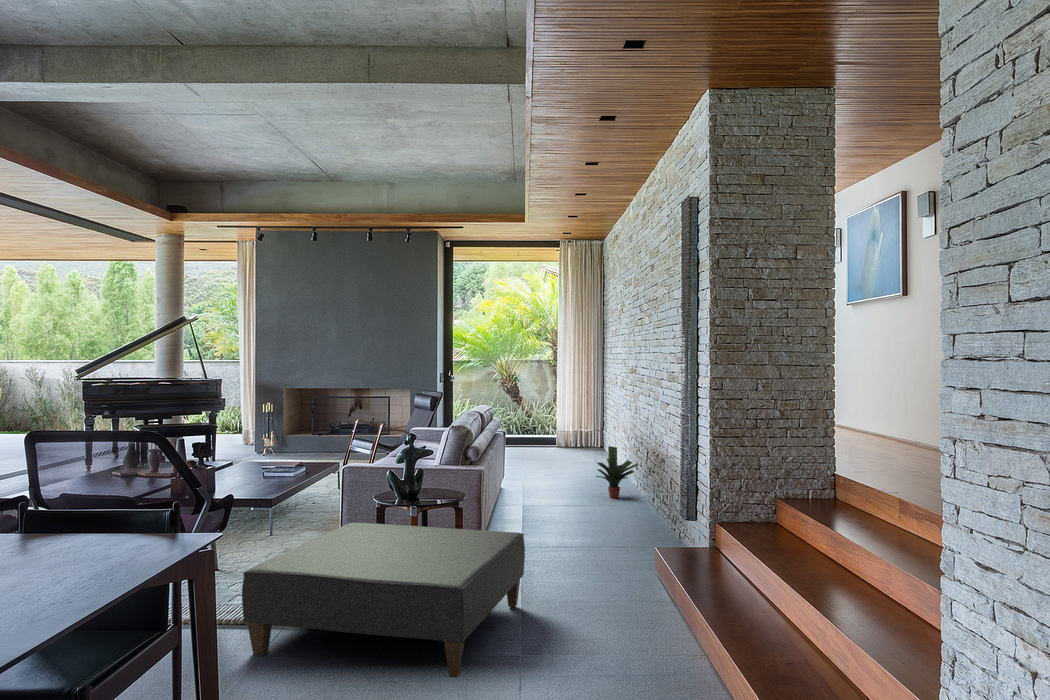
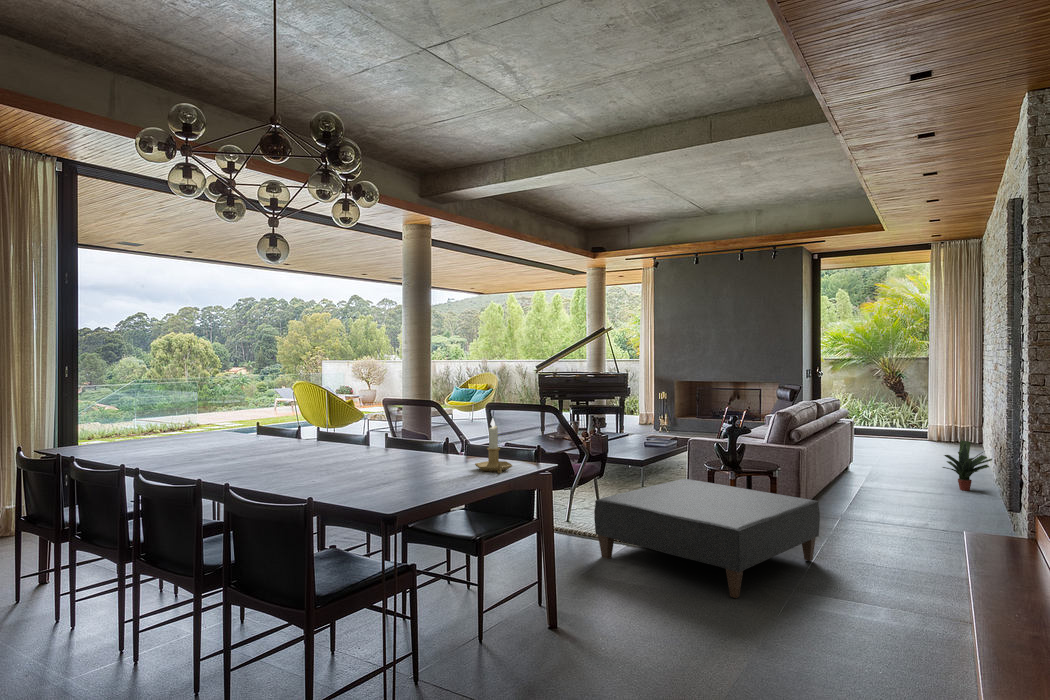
candlestick: none [70,464,146,561] -> present [475,418,512,473]

